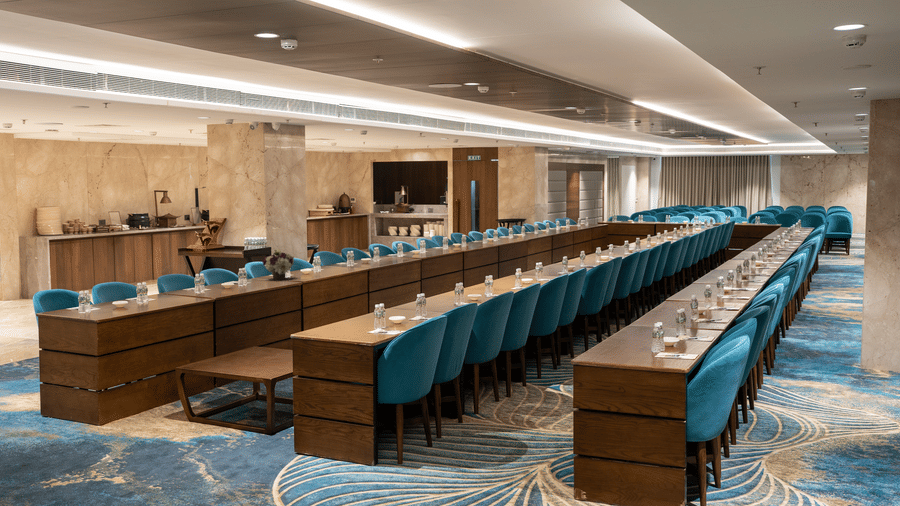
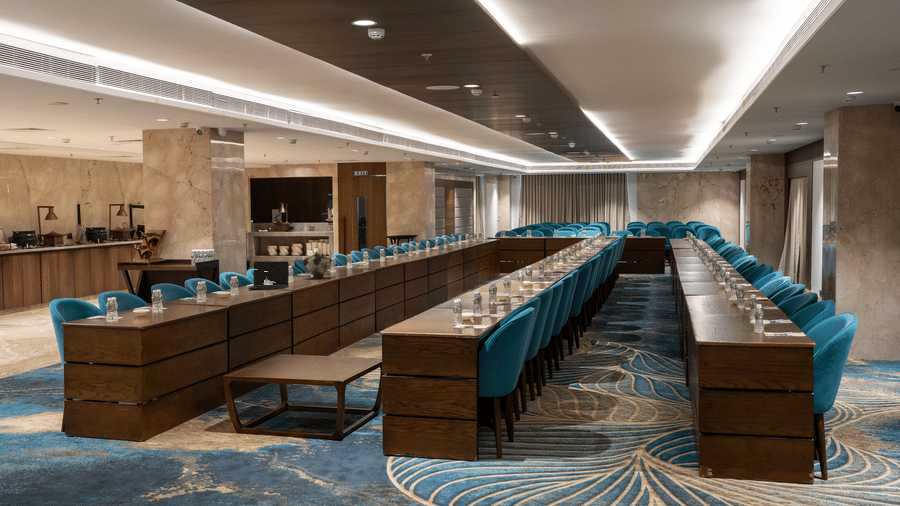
laptop: none [162,263,214,297] -> present [248,261,289,289]

